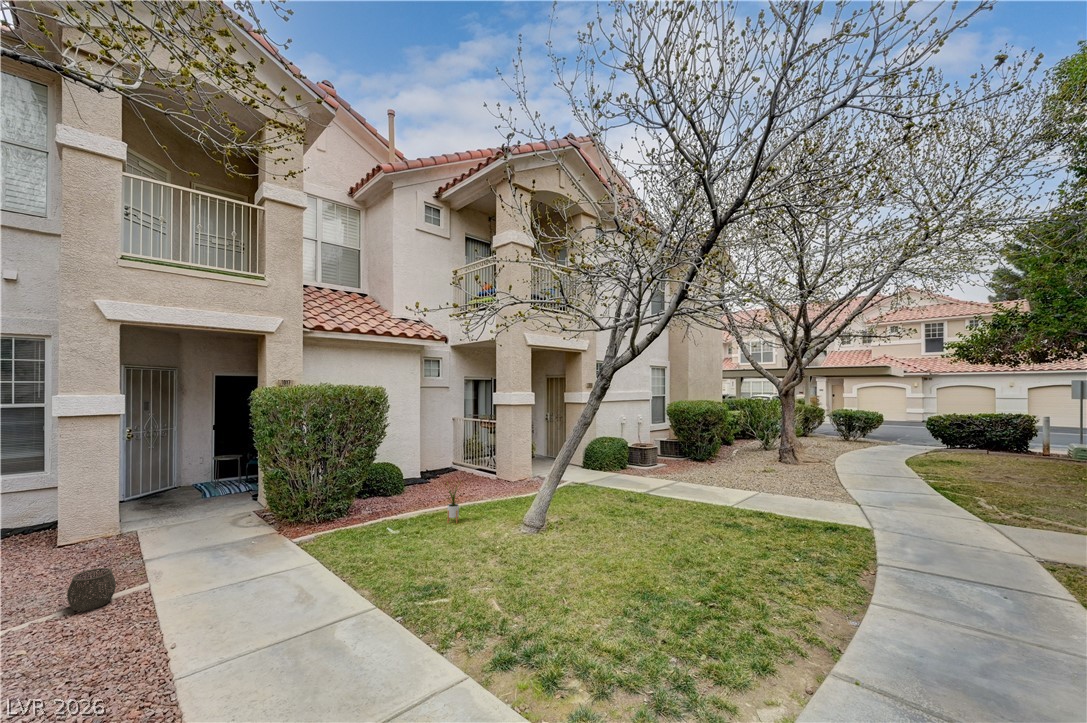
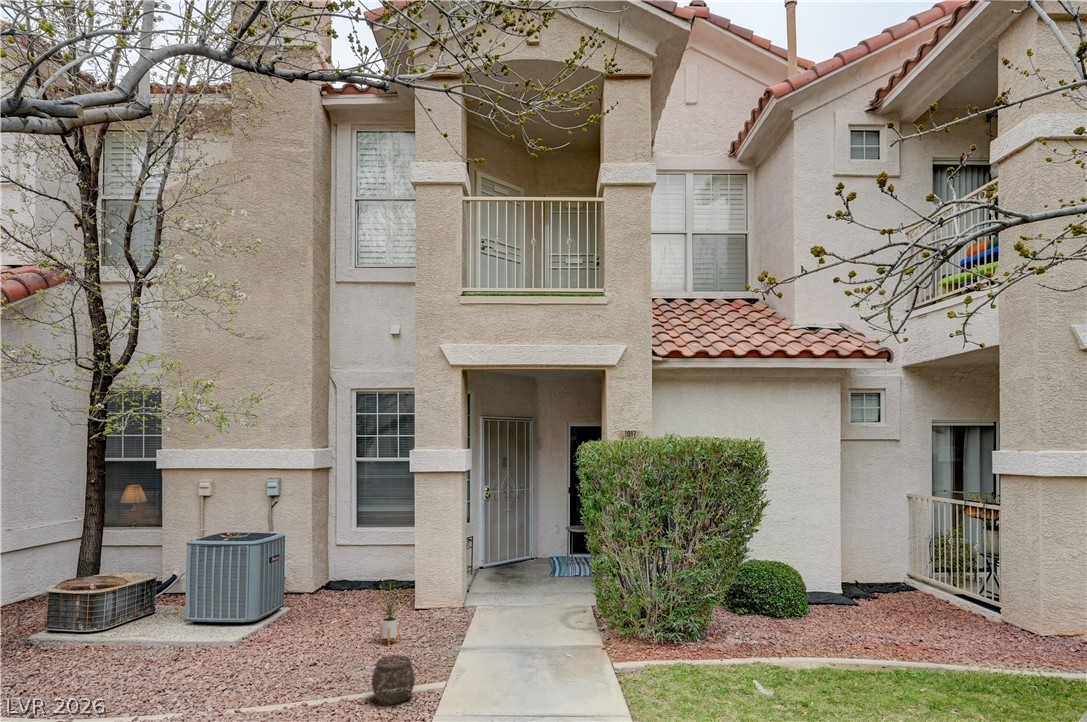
house plant: present [447,482,460,523] -> present [380,588,399,646]

